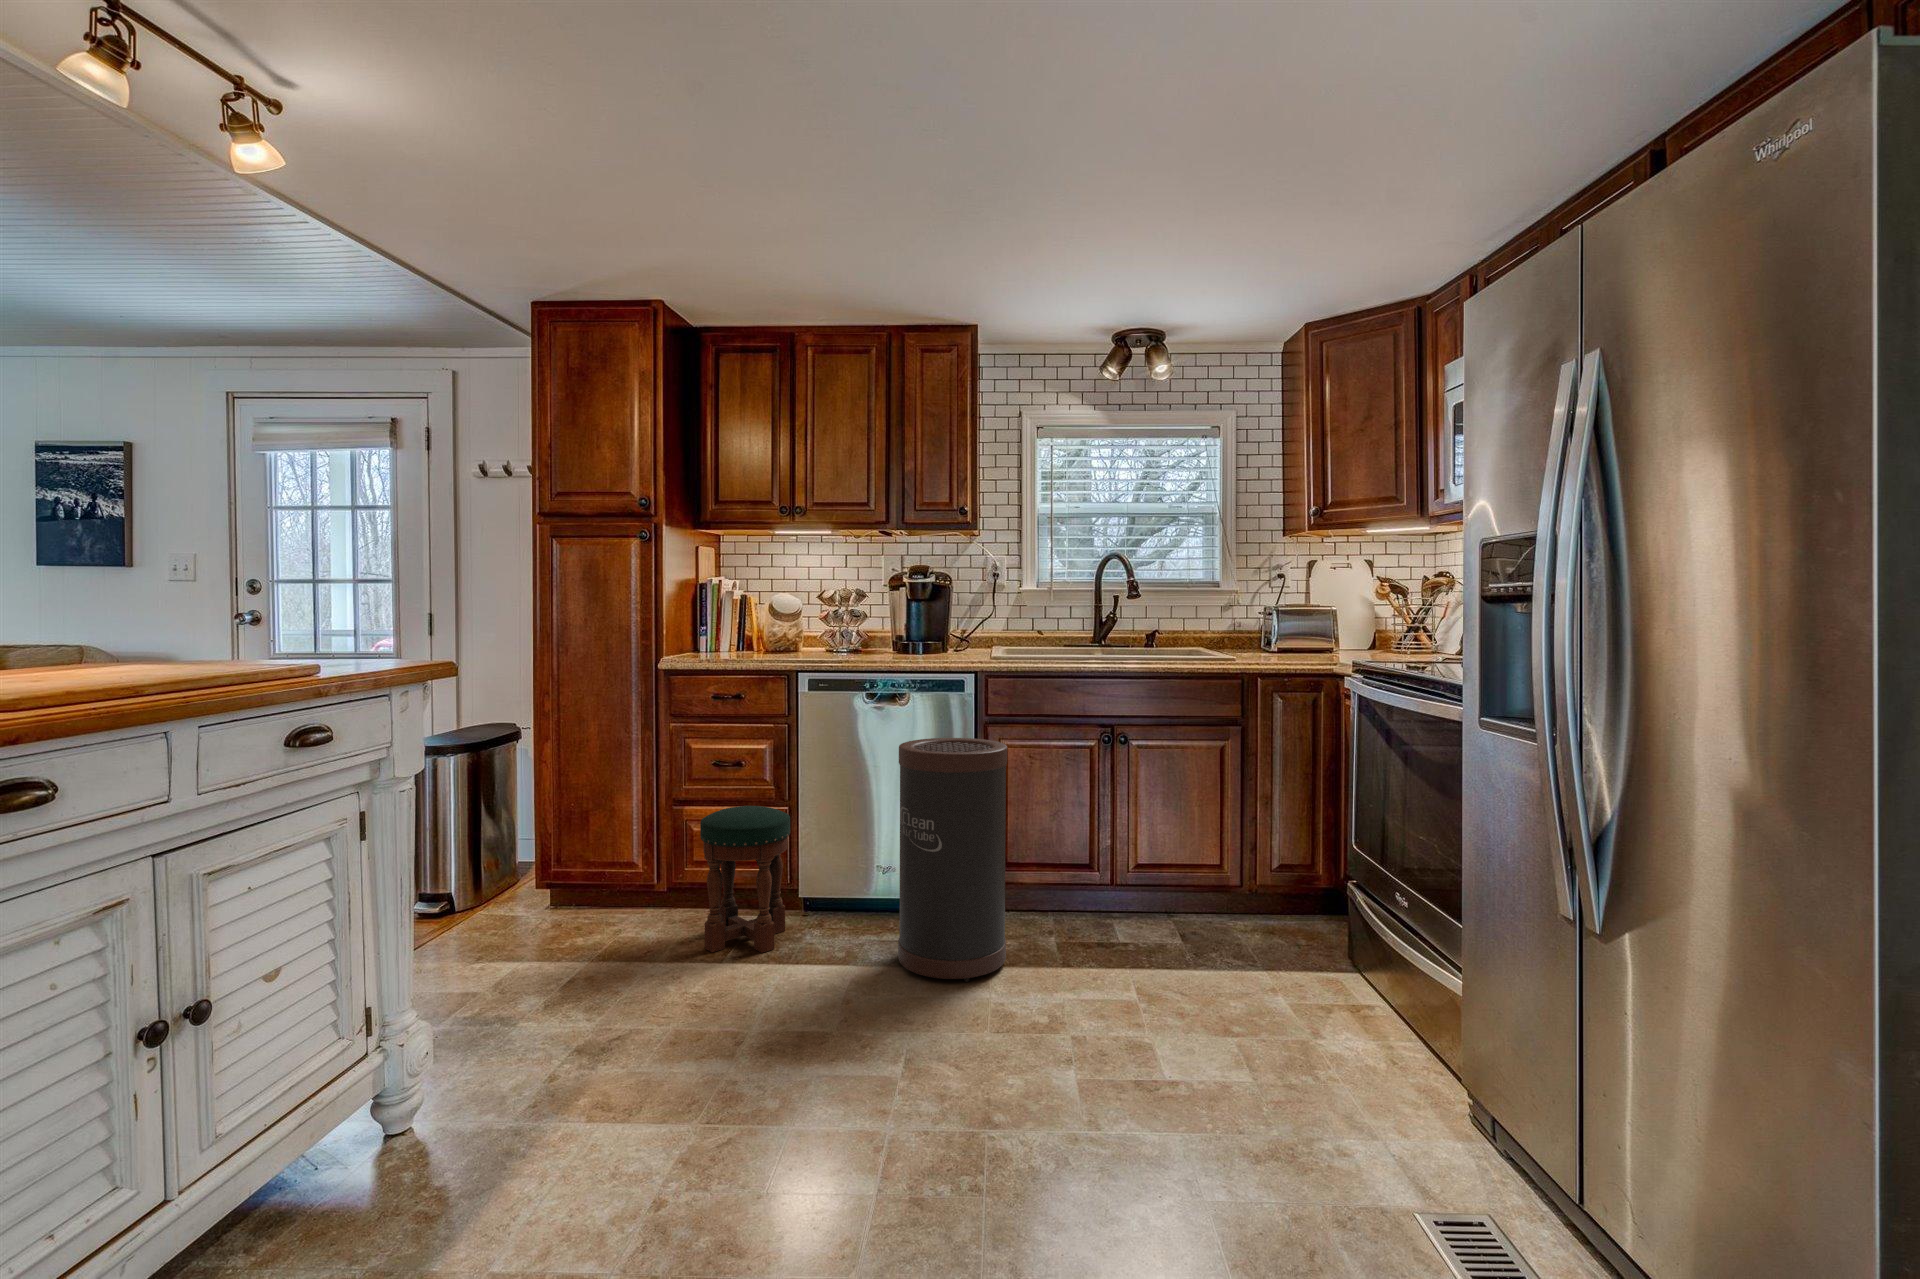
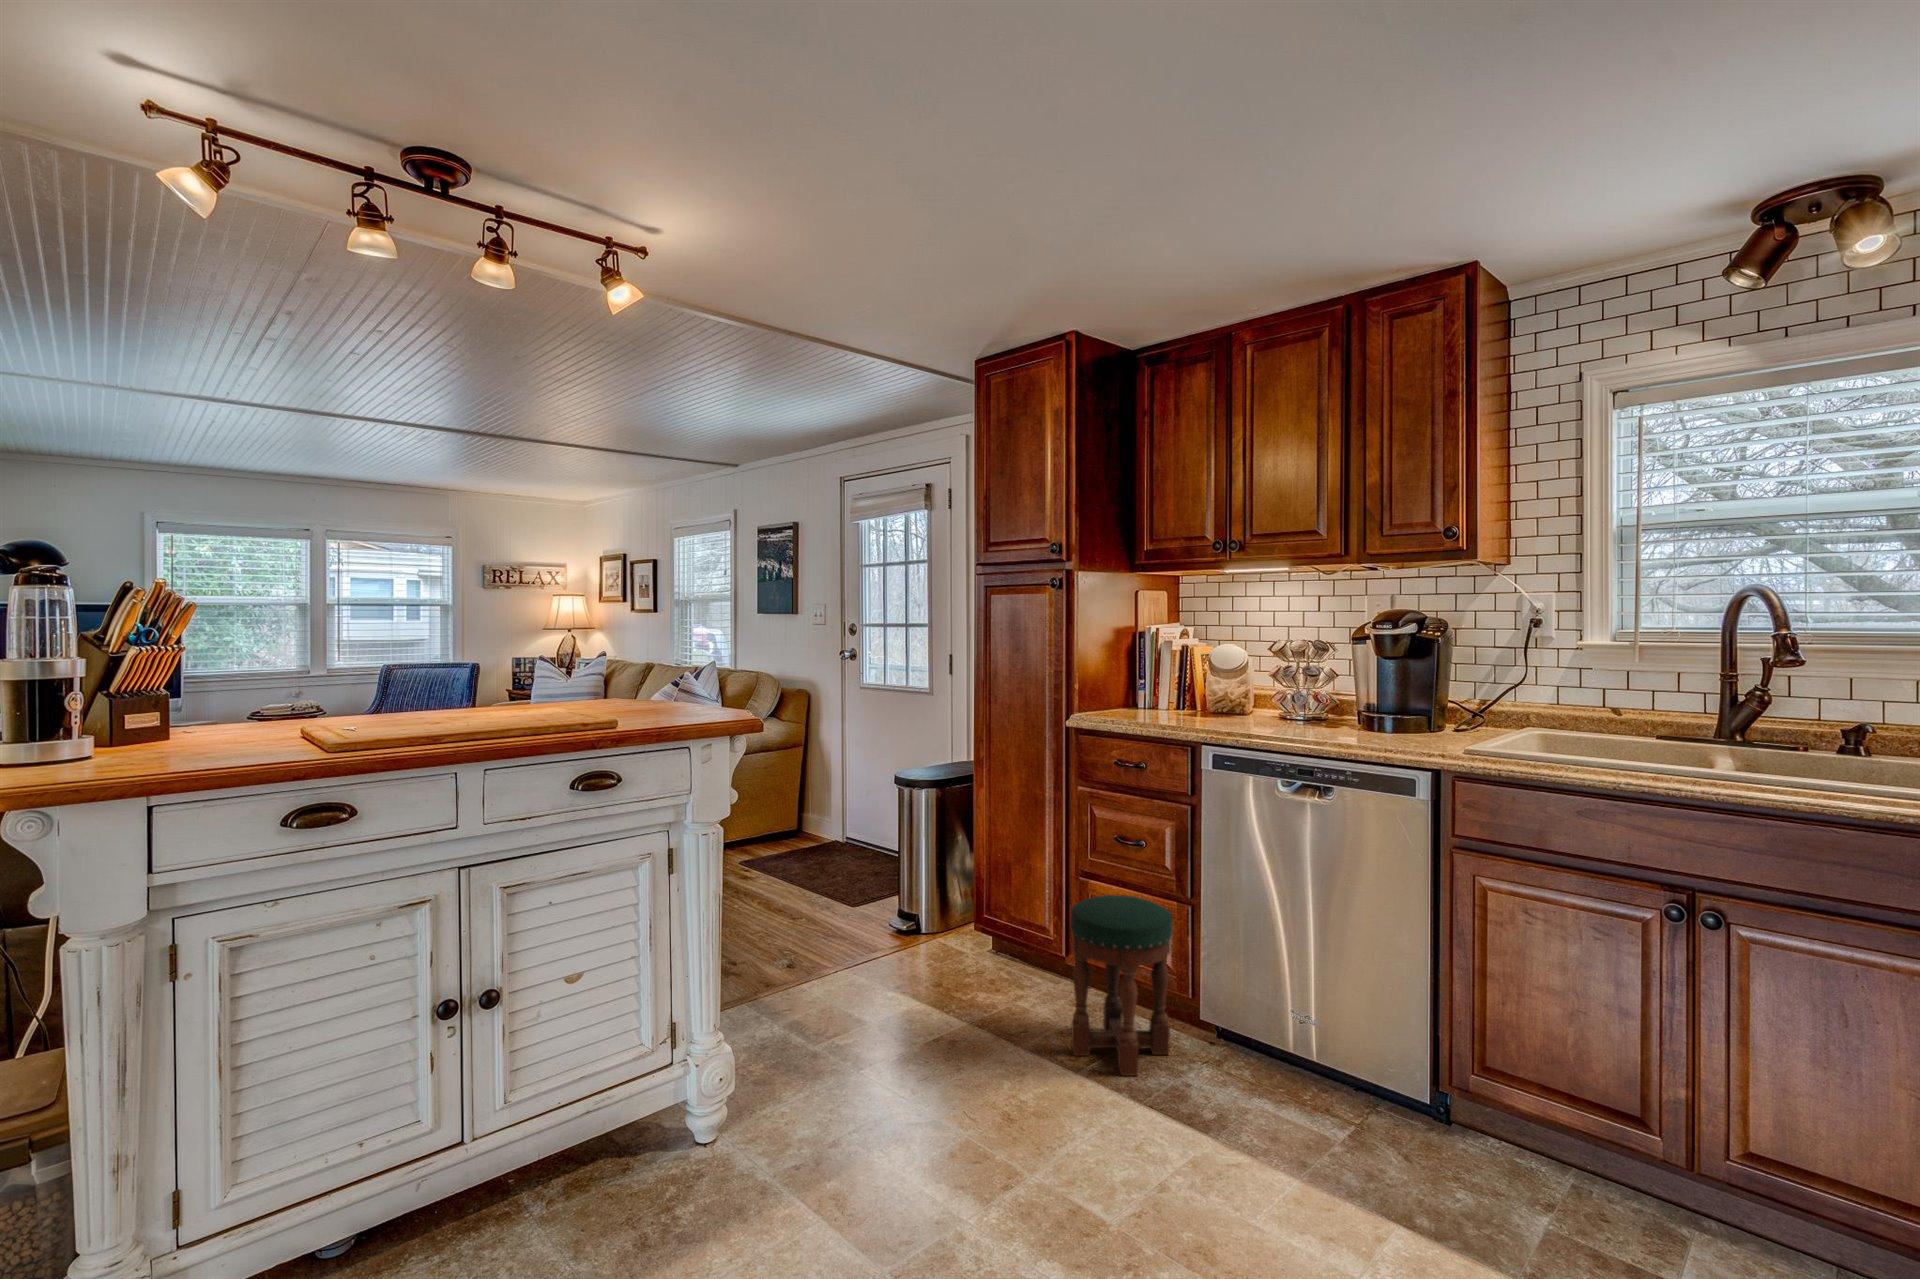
trash can: present [898,738,1007,982] -> none [1259,859,1430,1229]

